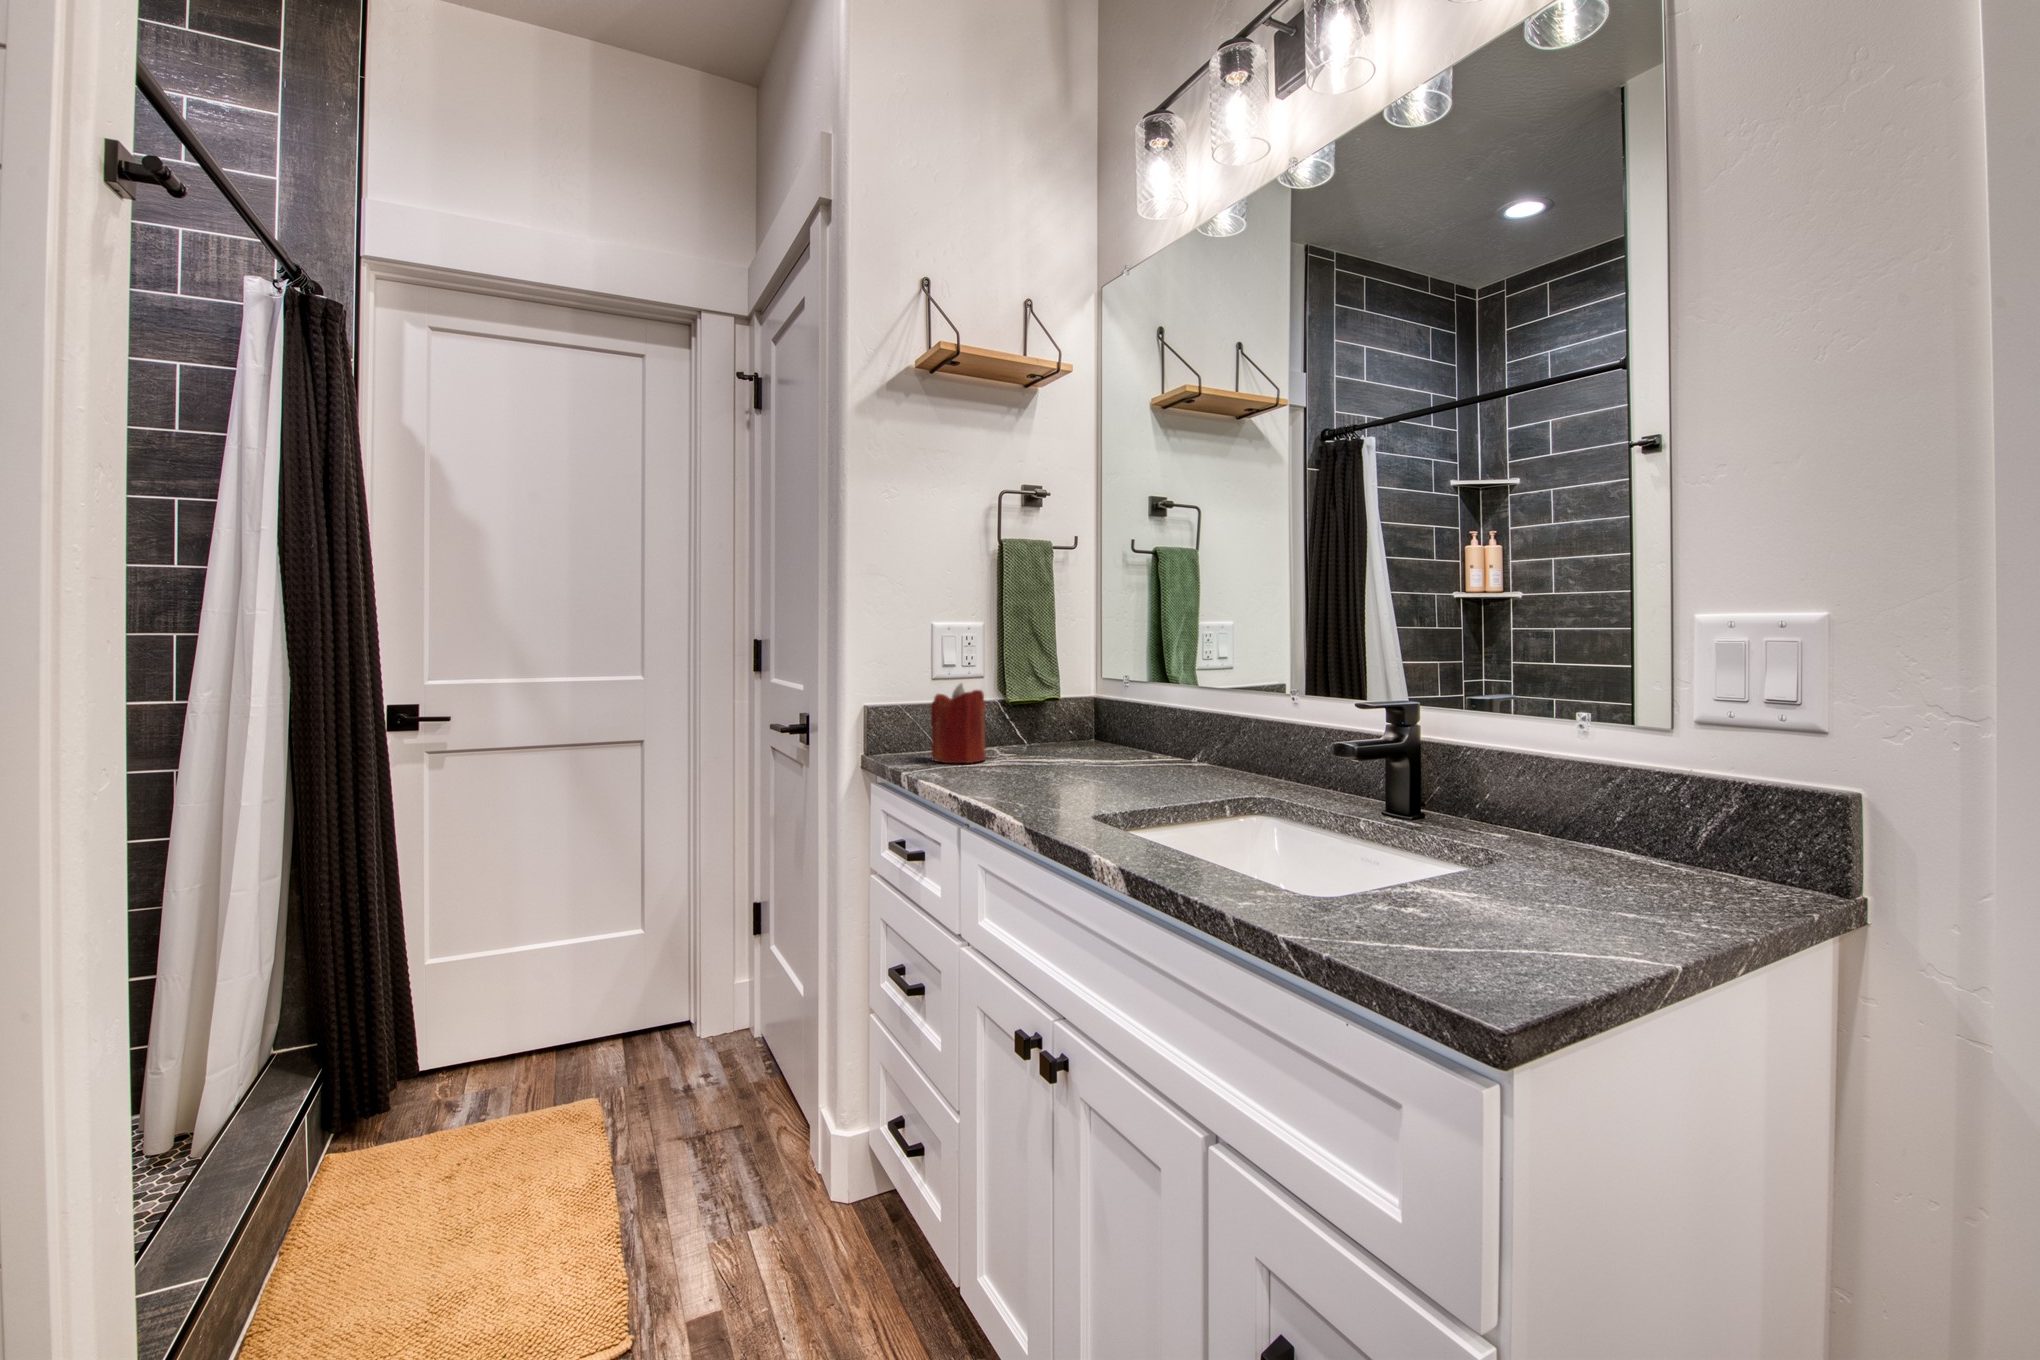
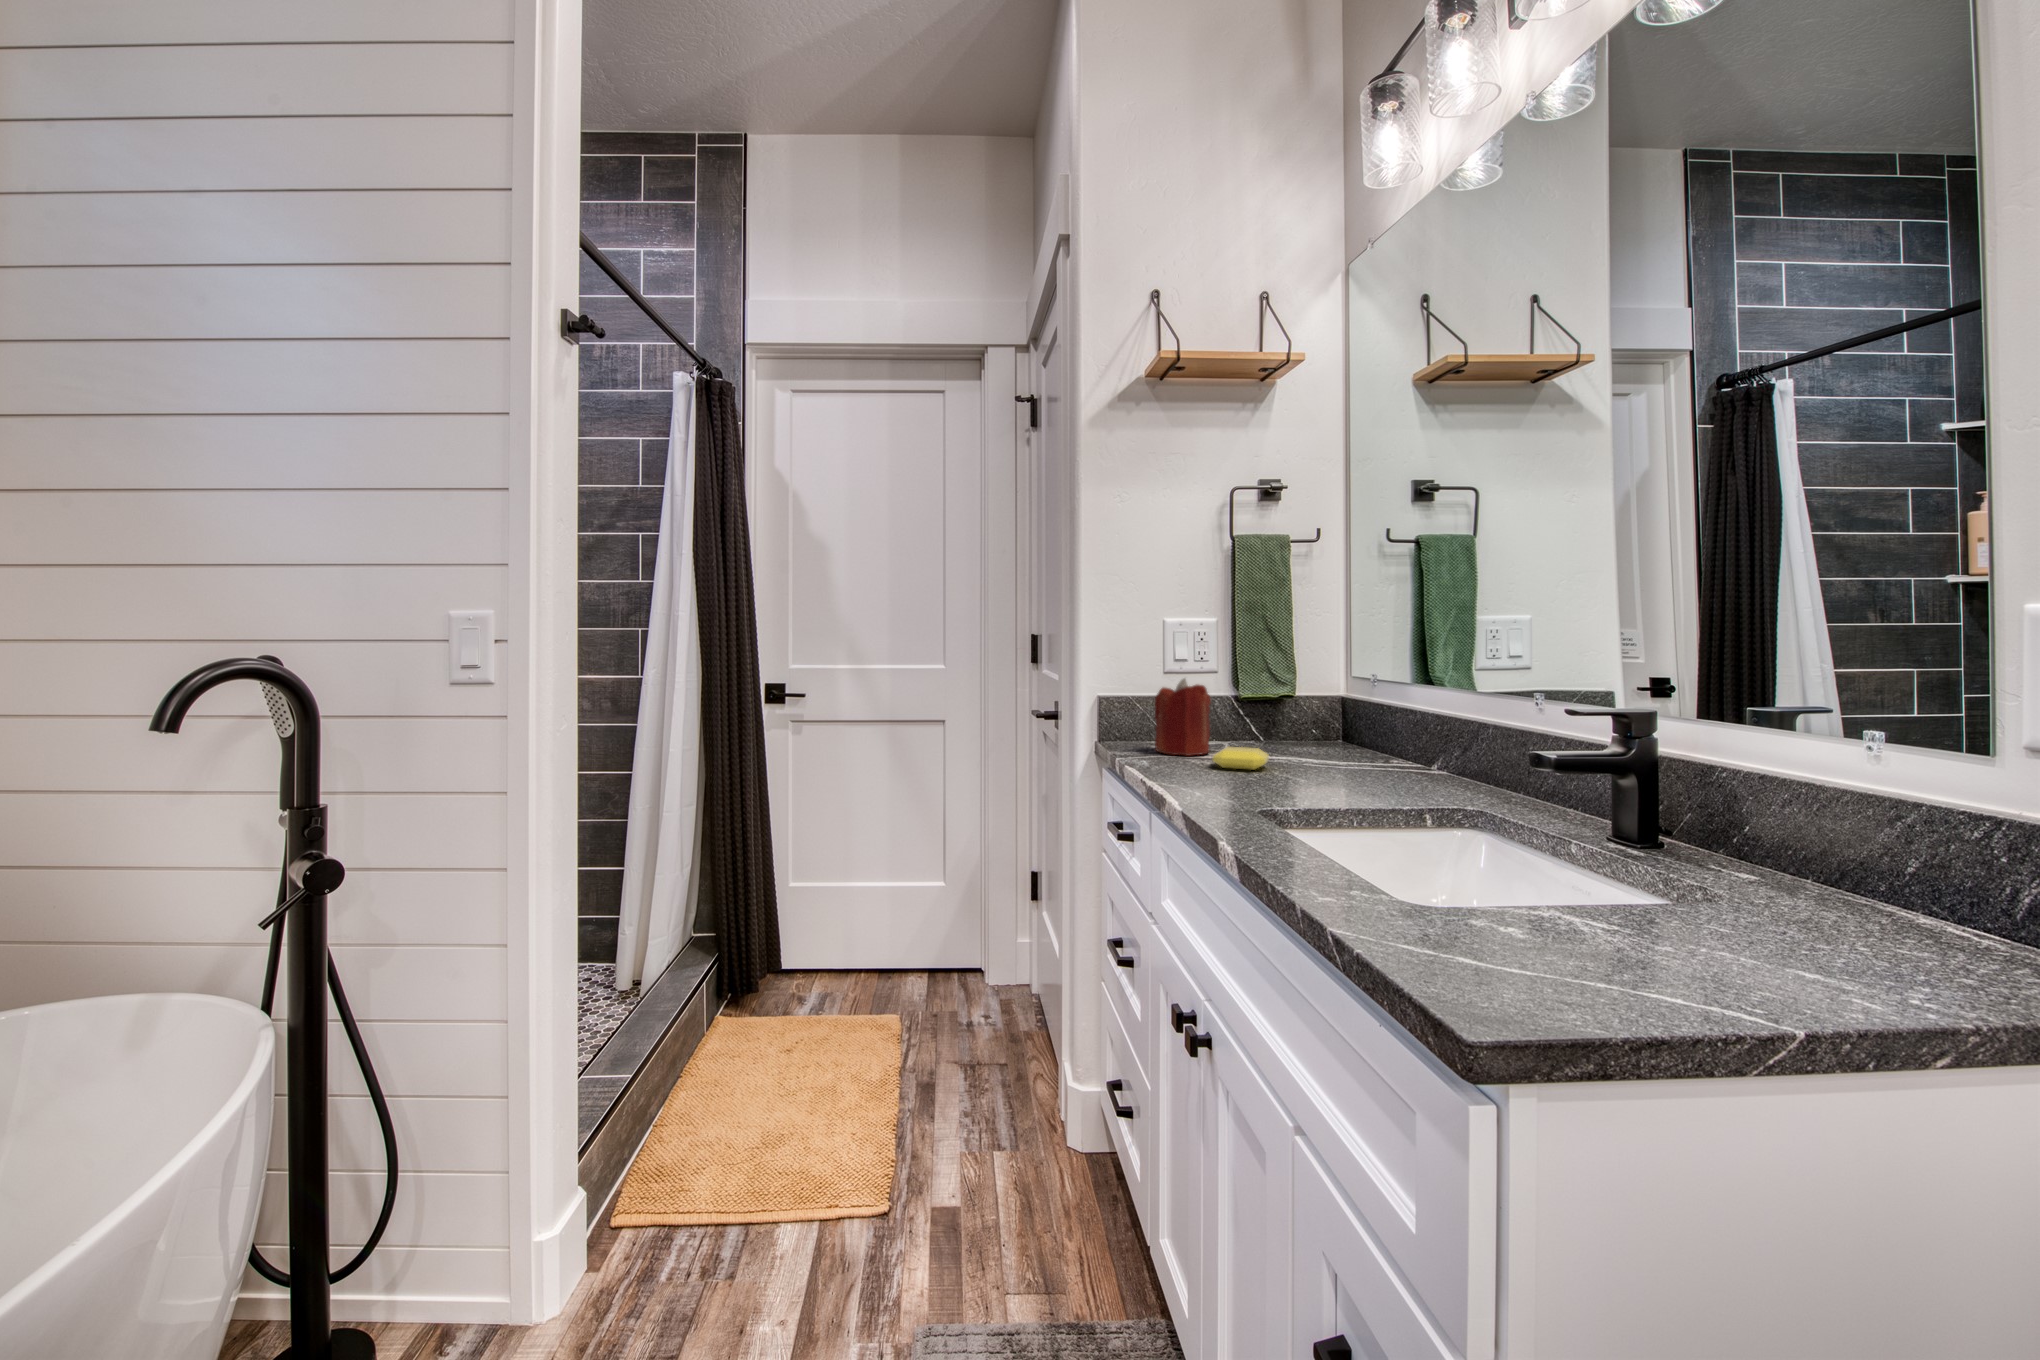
soap bar: none [1004,752,1055,774] -> present [1213,747,1269,770]

